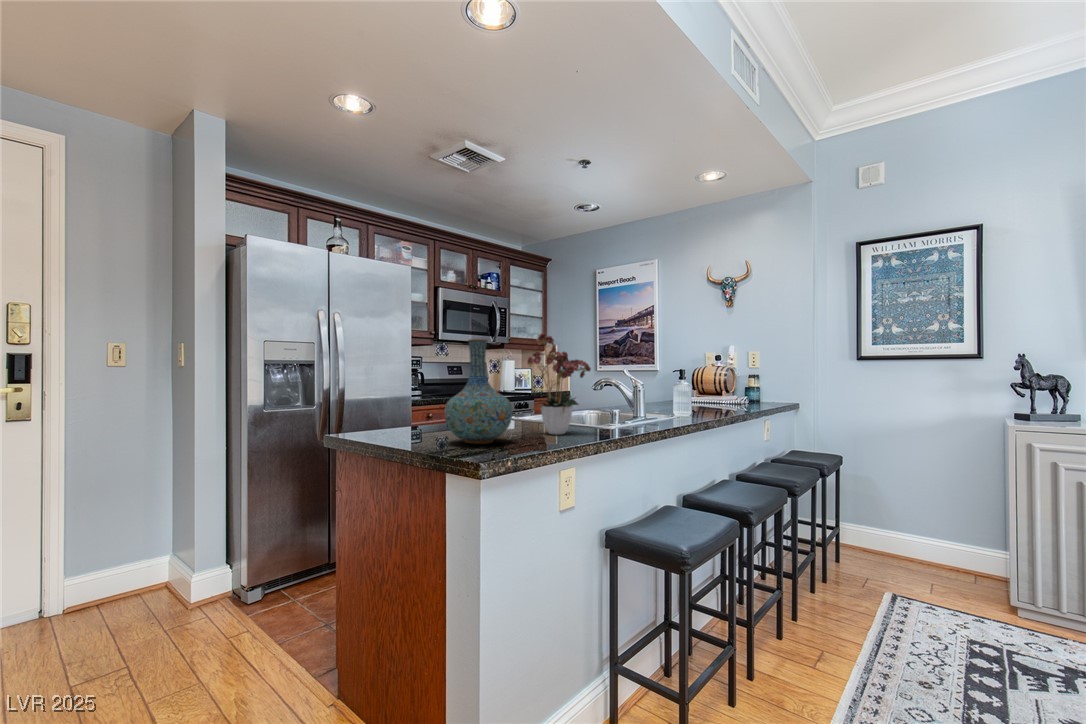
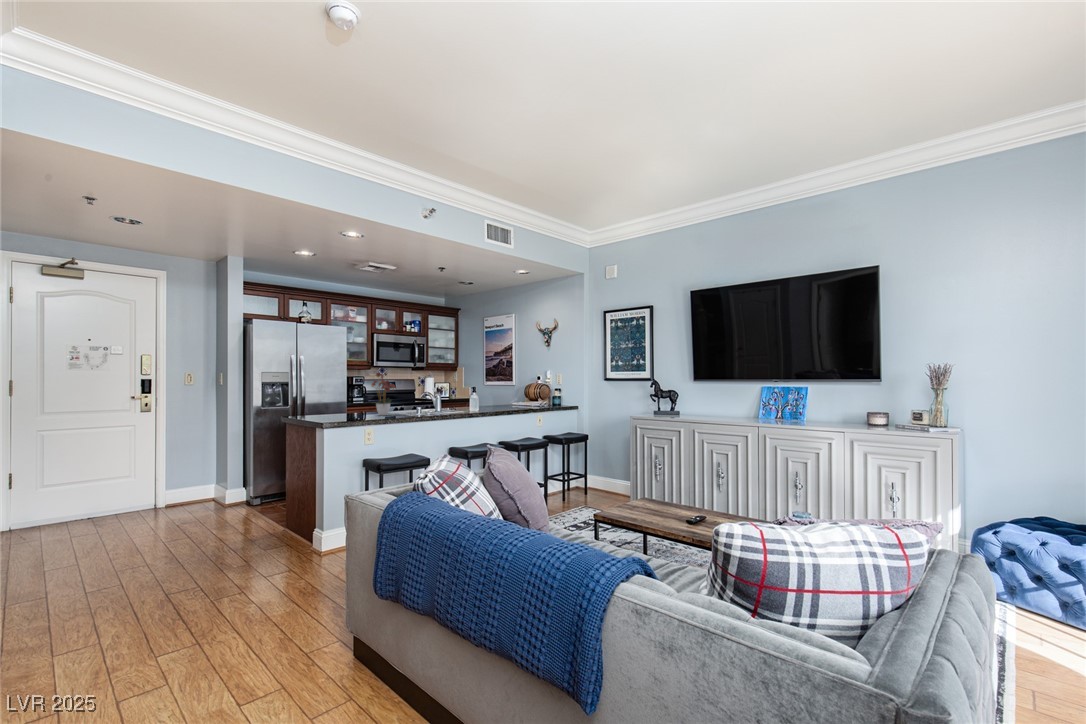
vase: present [444,339,512,444] -> none [329,377,357,417]

